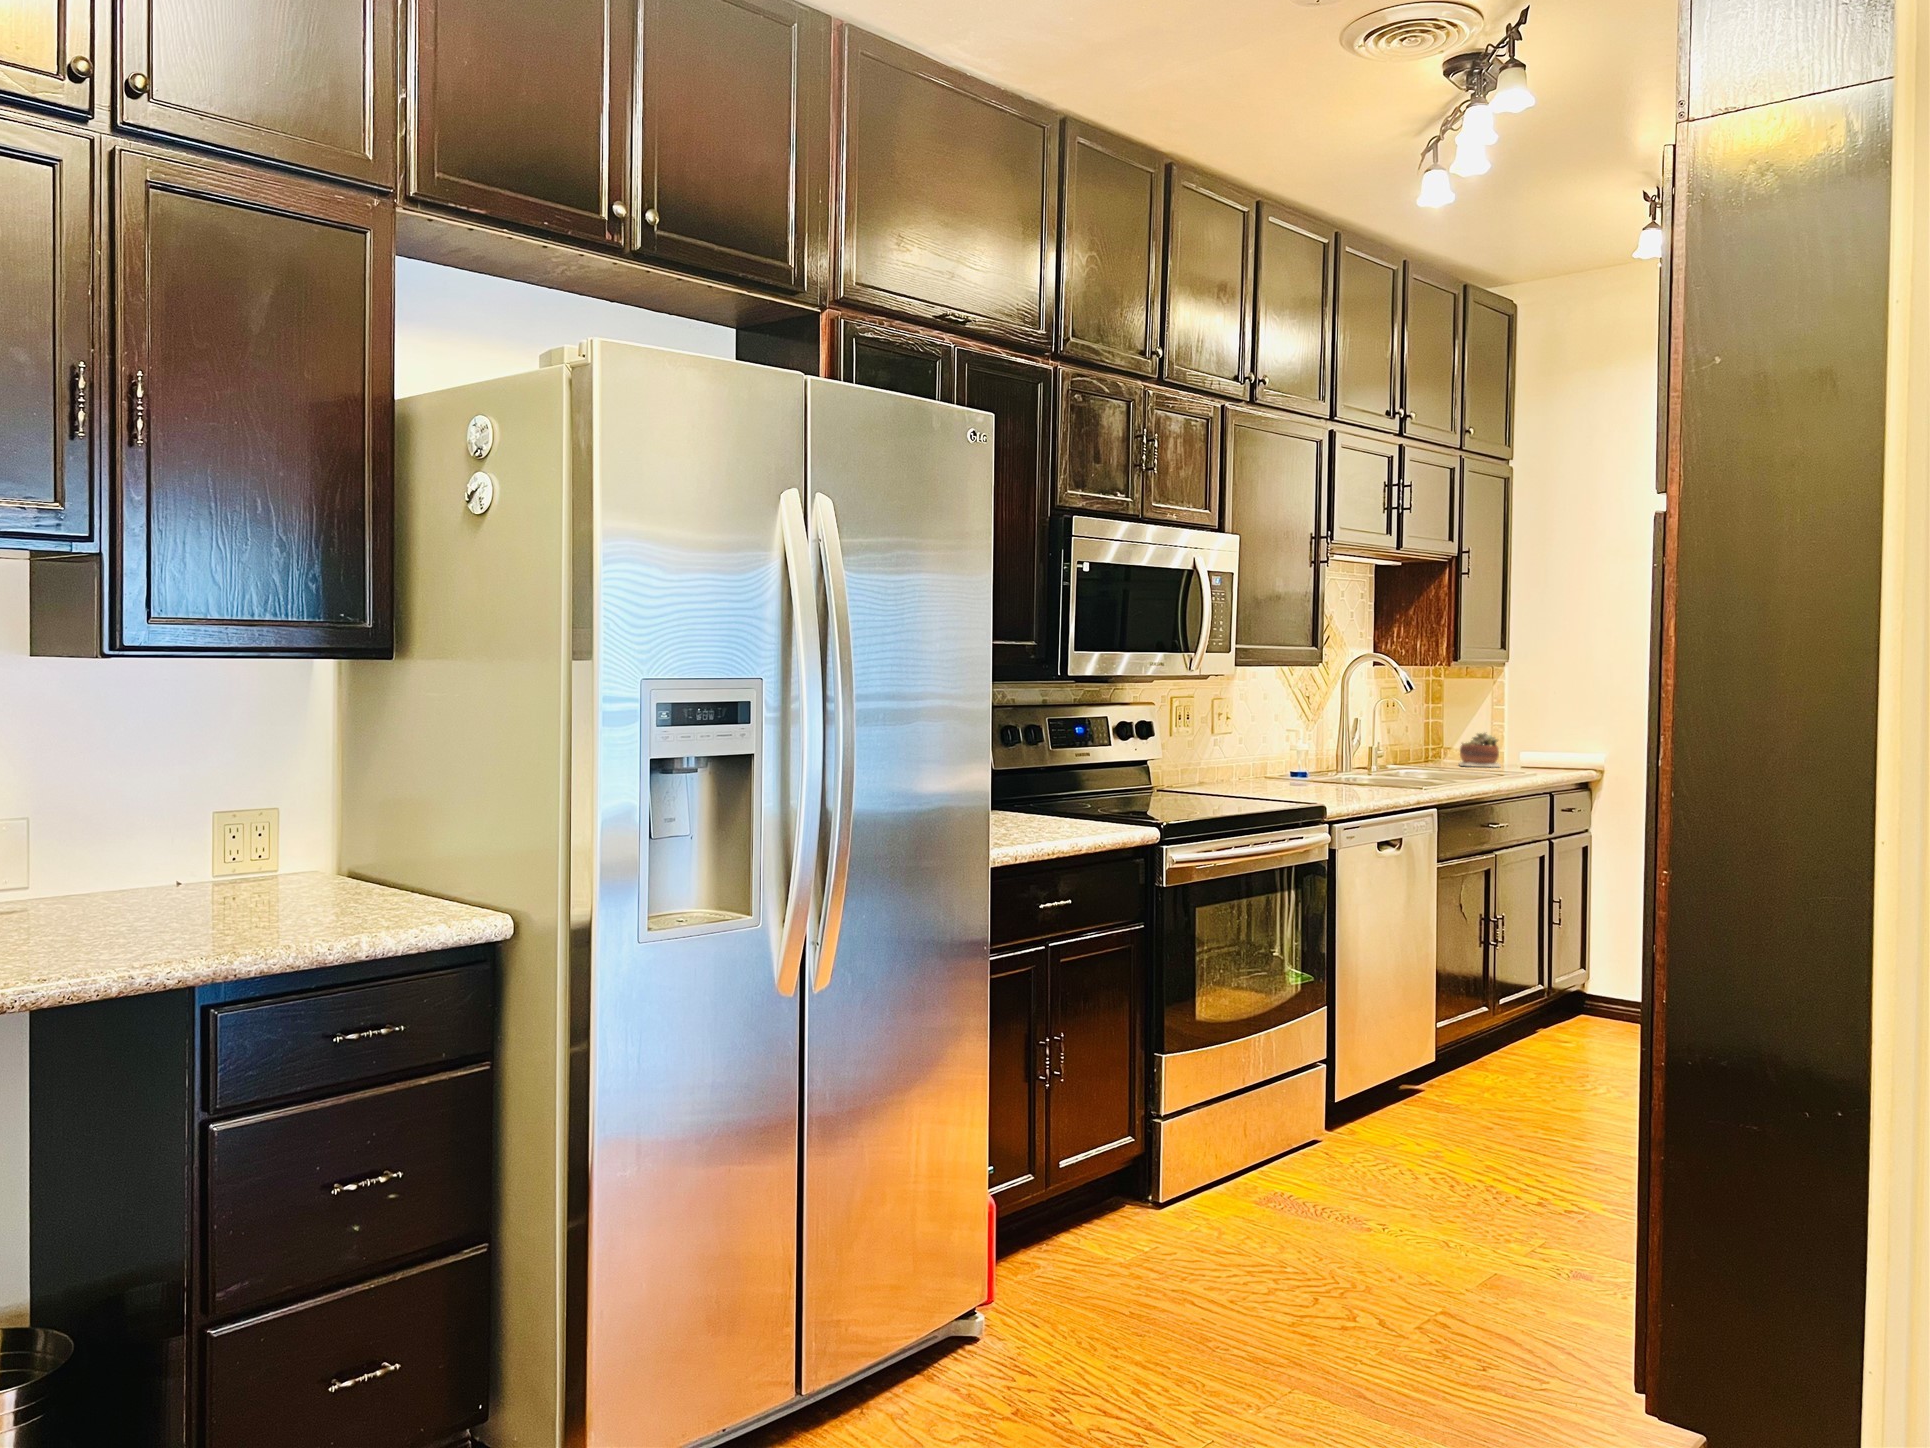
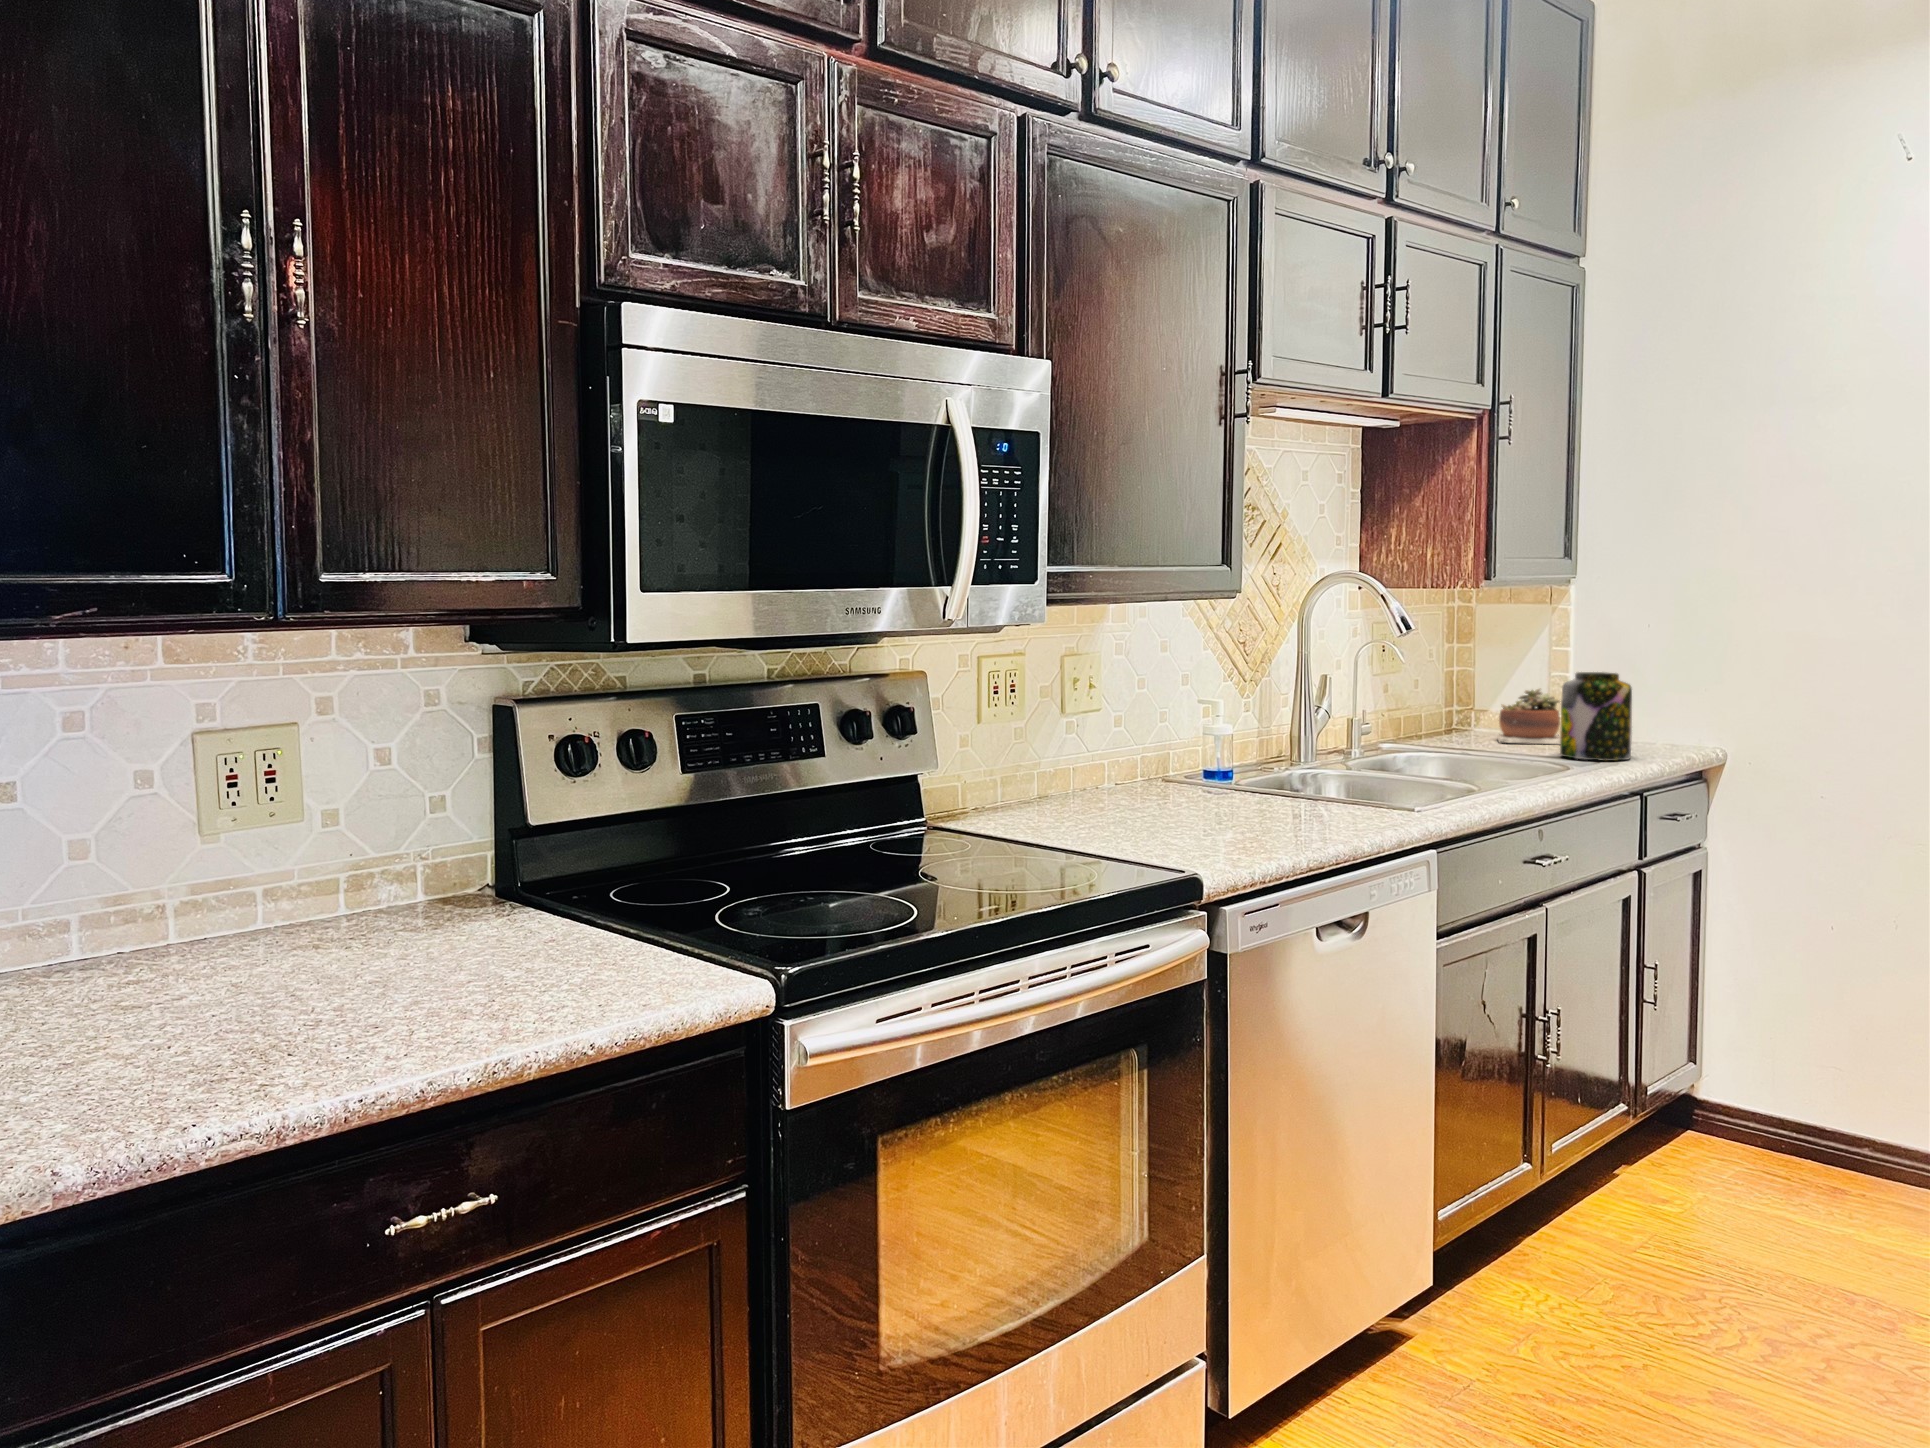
jar: none [1501,720,1545,774] -> present [1560,672,1632,761]

